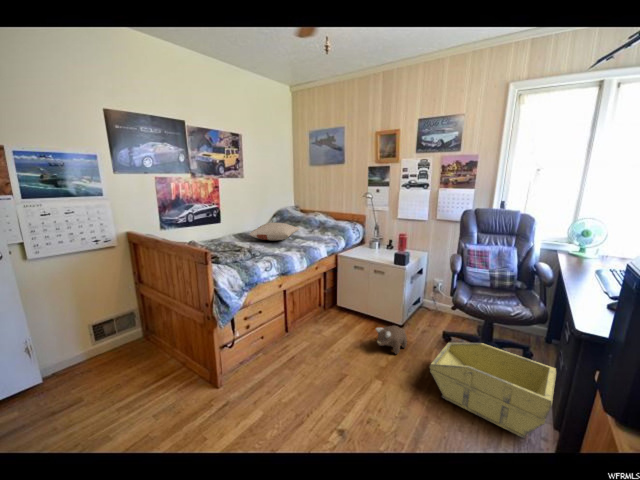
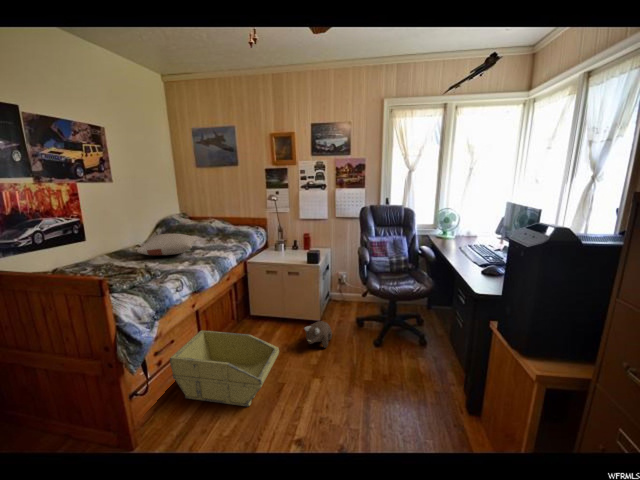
storage bin: present [430,342,556,438] -> present [170,330,279,406]

